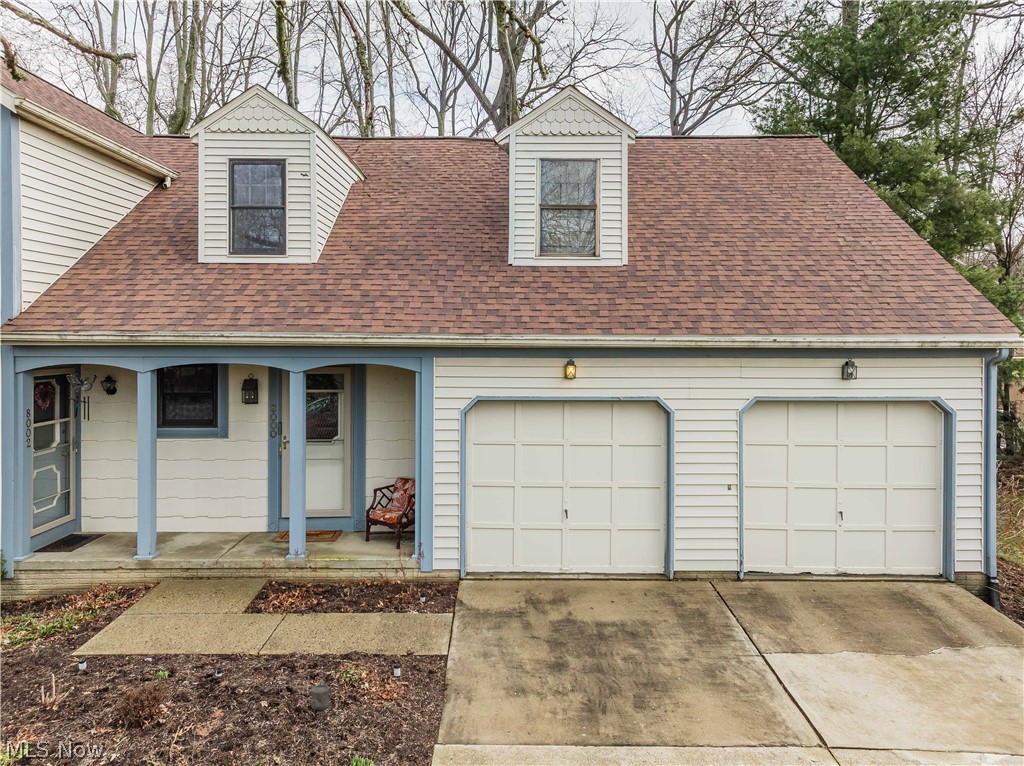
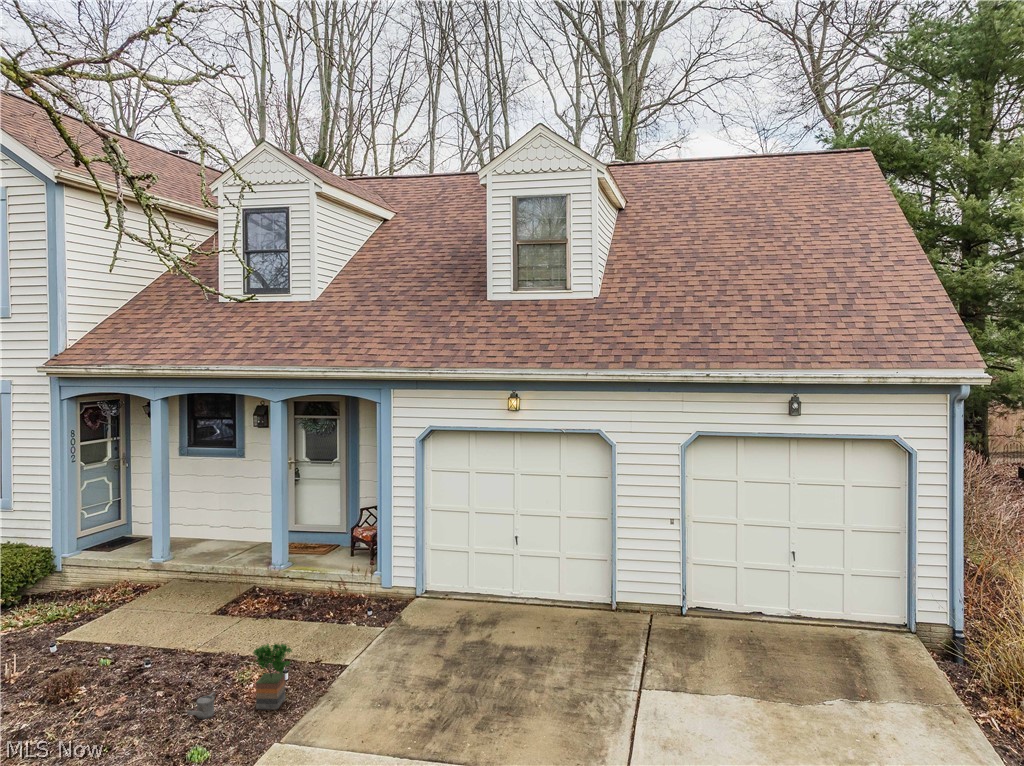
potted tree: none [365,622,410,696] -> present [253,644,292,710]

